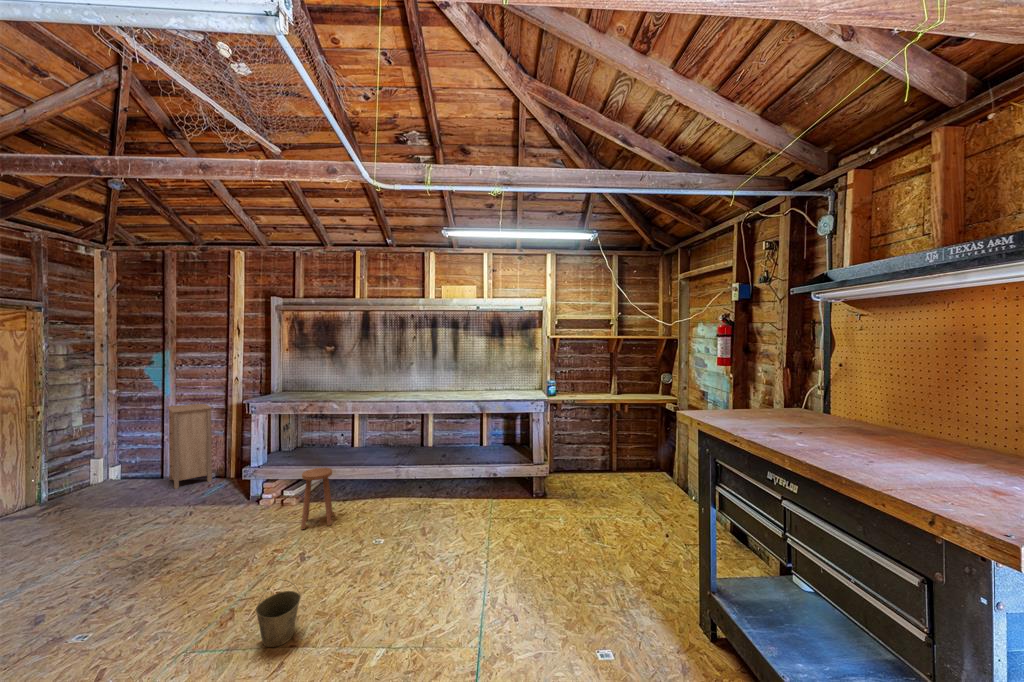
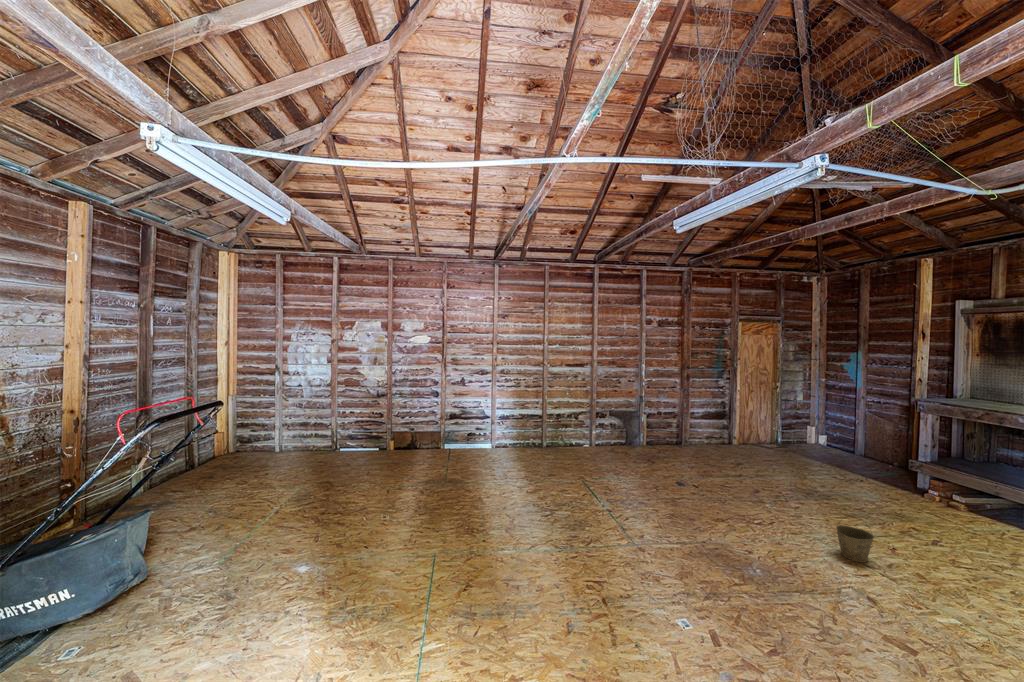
storage cabinet: present [167,403,212,489] -> none [856,396,892,467]
stool: present [301,468,333,529] -> none [940,473,992,537]

